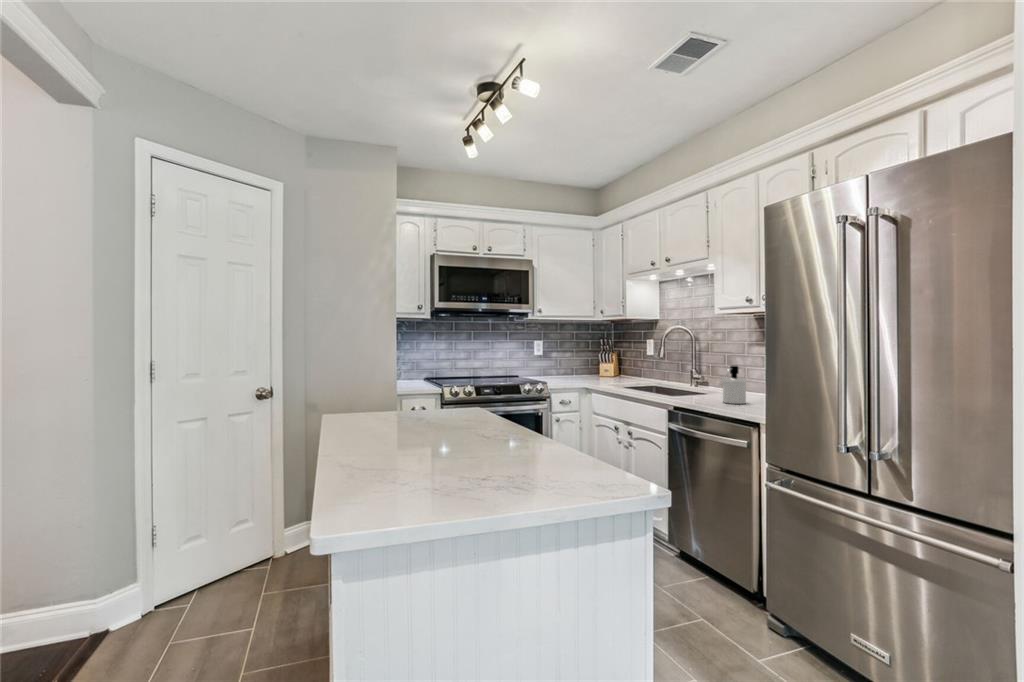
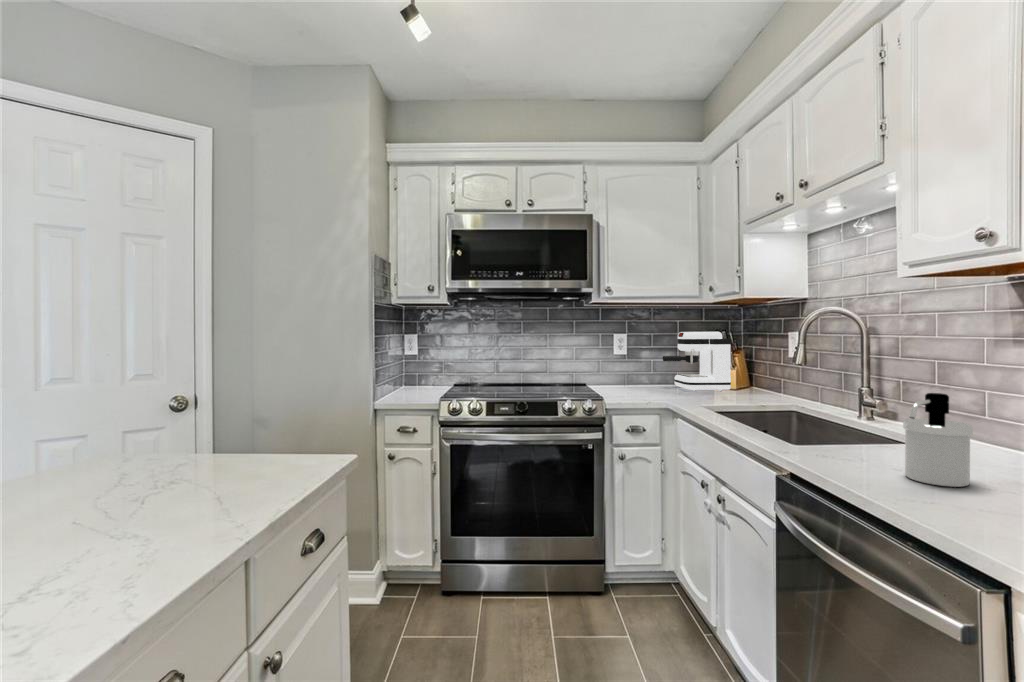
coffee maker: none [569,339,612,378] -> present [663,332,731,391]

